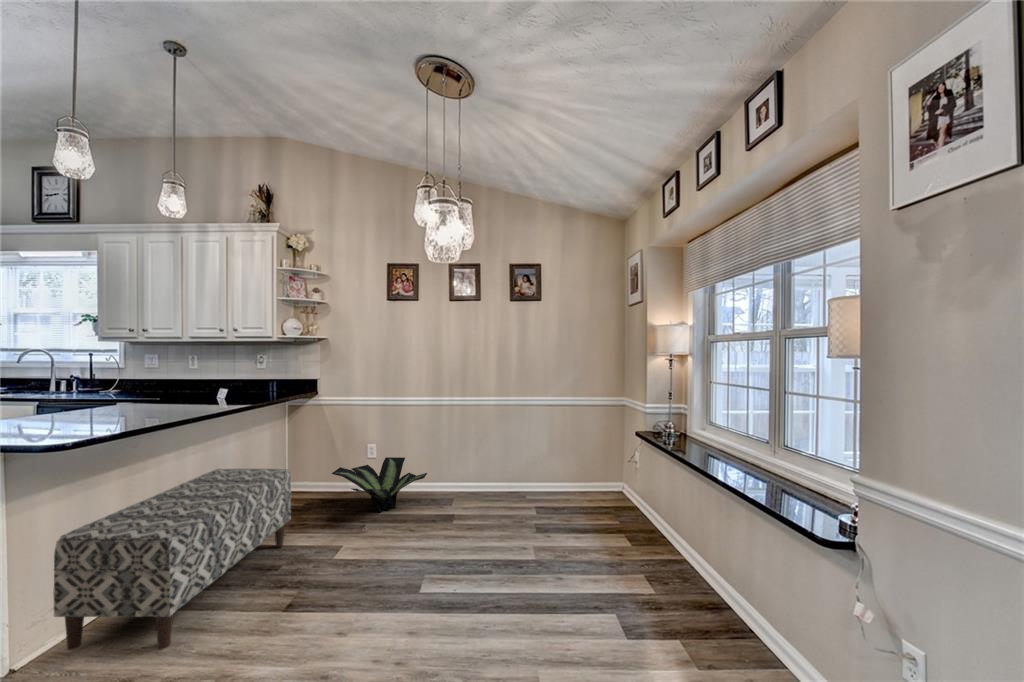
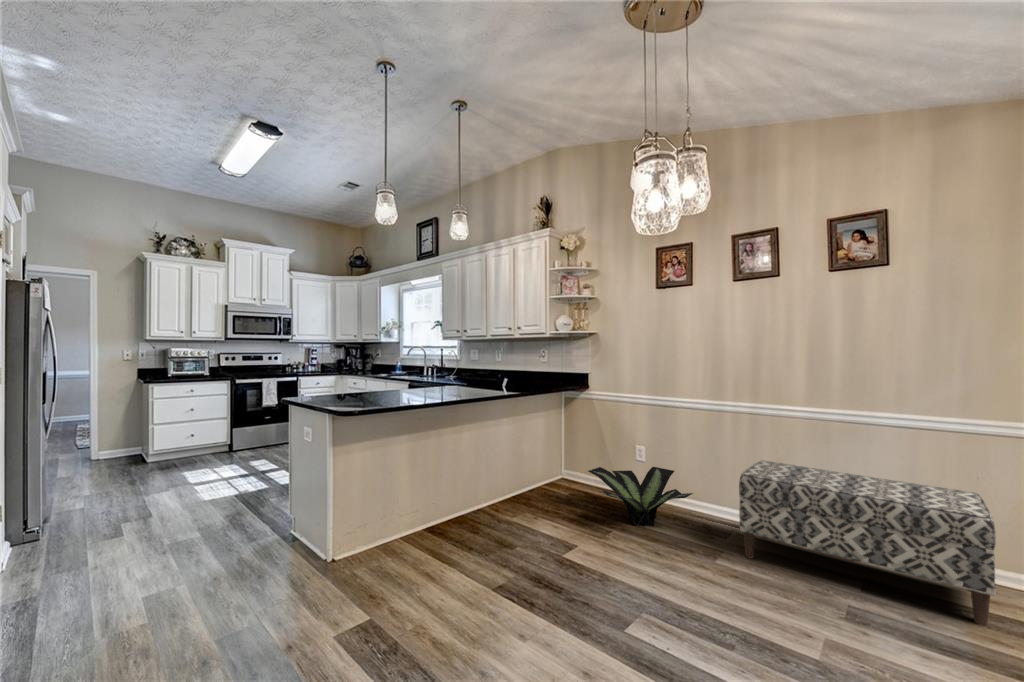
bench: present [53,469,291,650] -> present [739,461,996,626]

